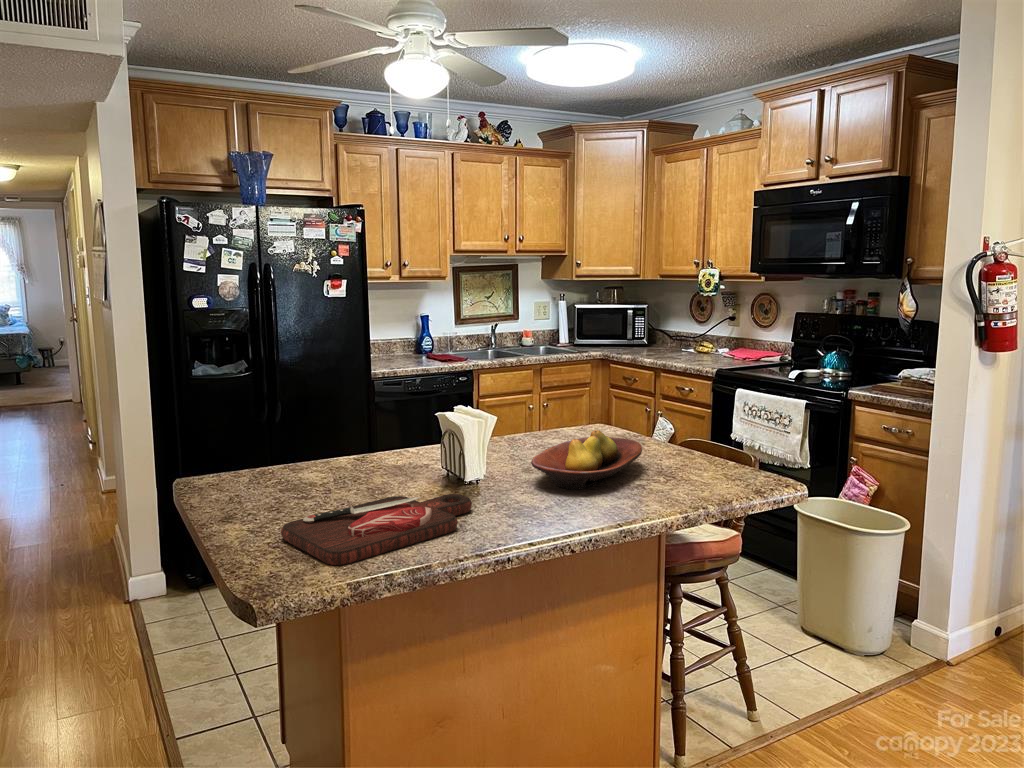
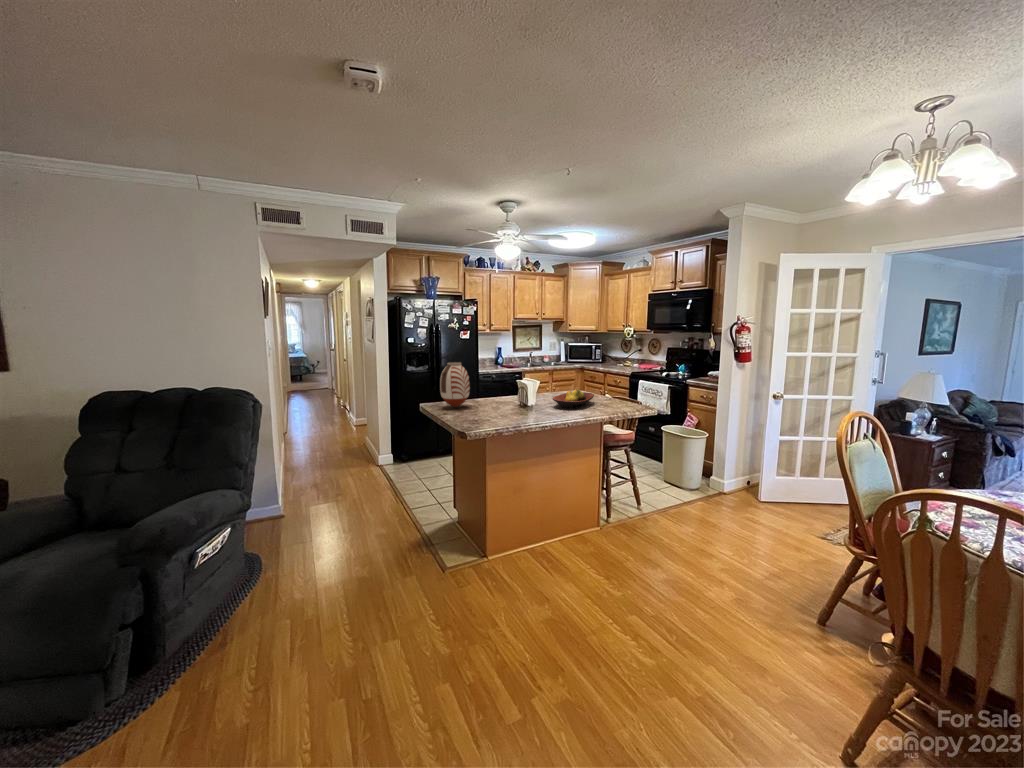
vase: none [219,366,304,492] -> present [440,362,470,408]
cutting board: present [281,494,472,565] -> none [468,407,532,425]

